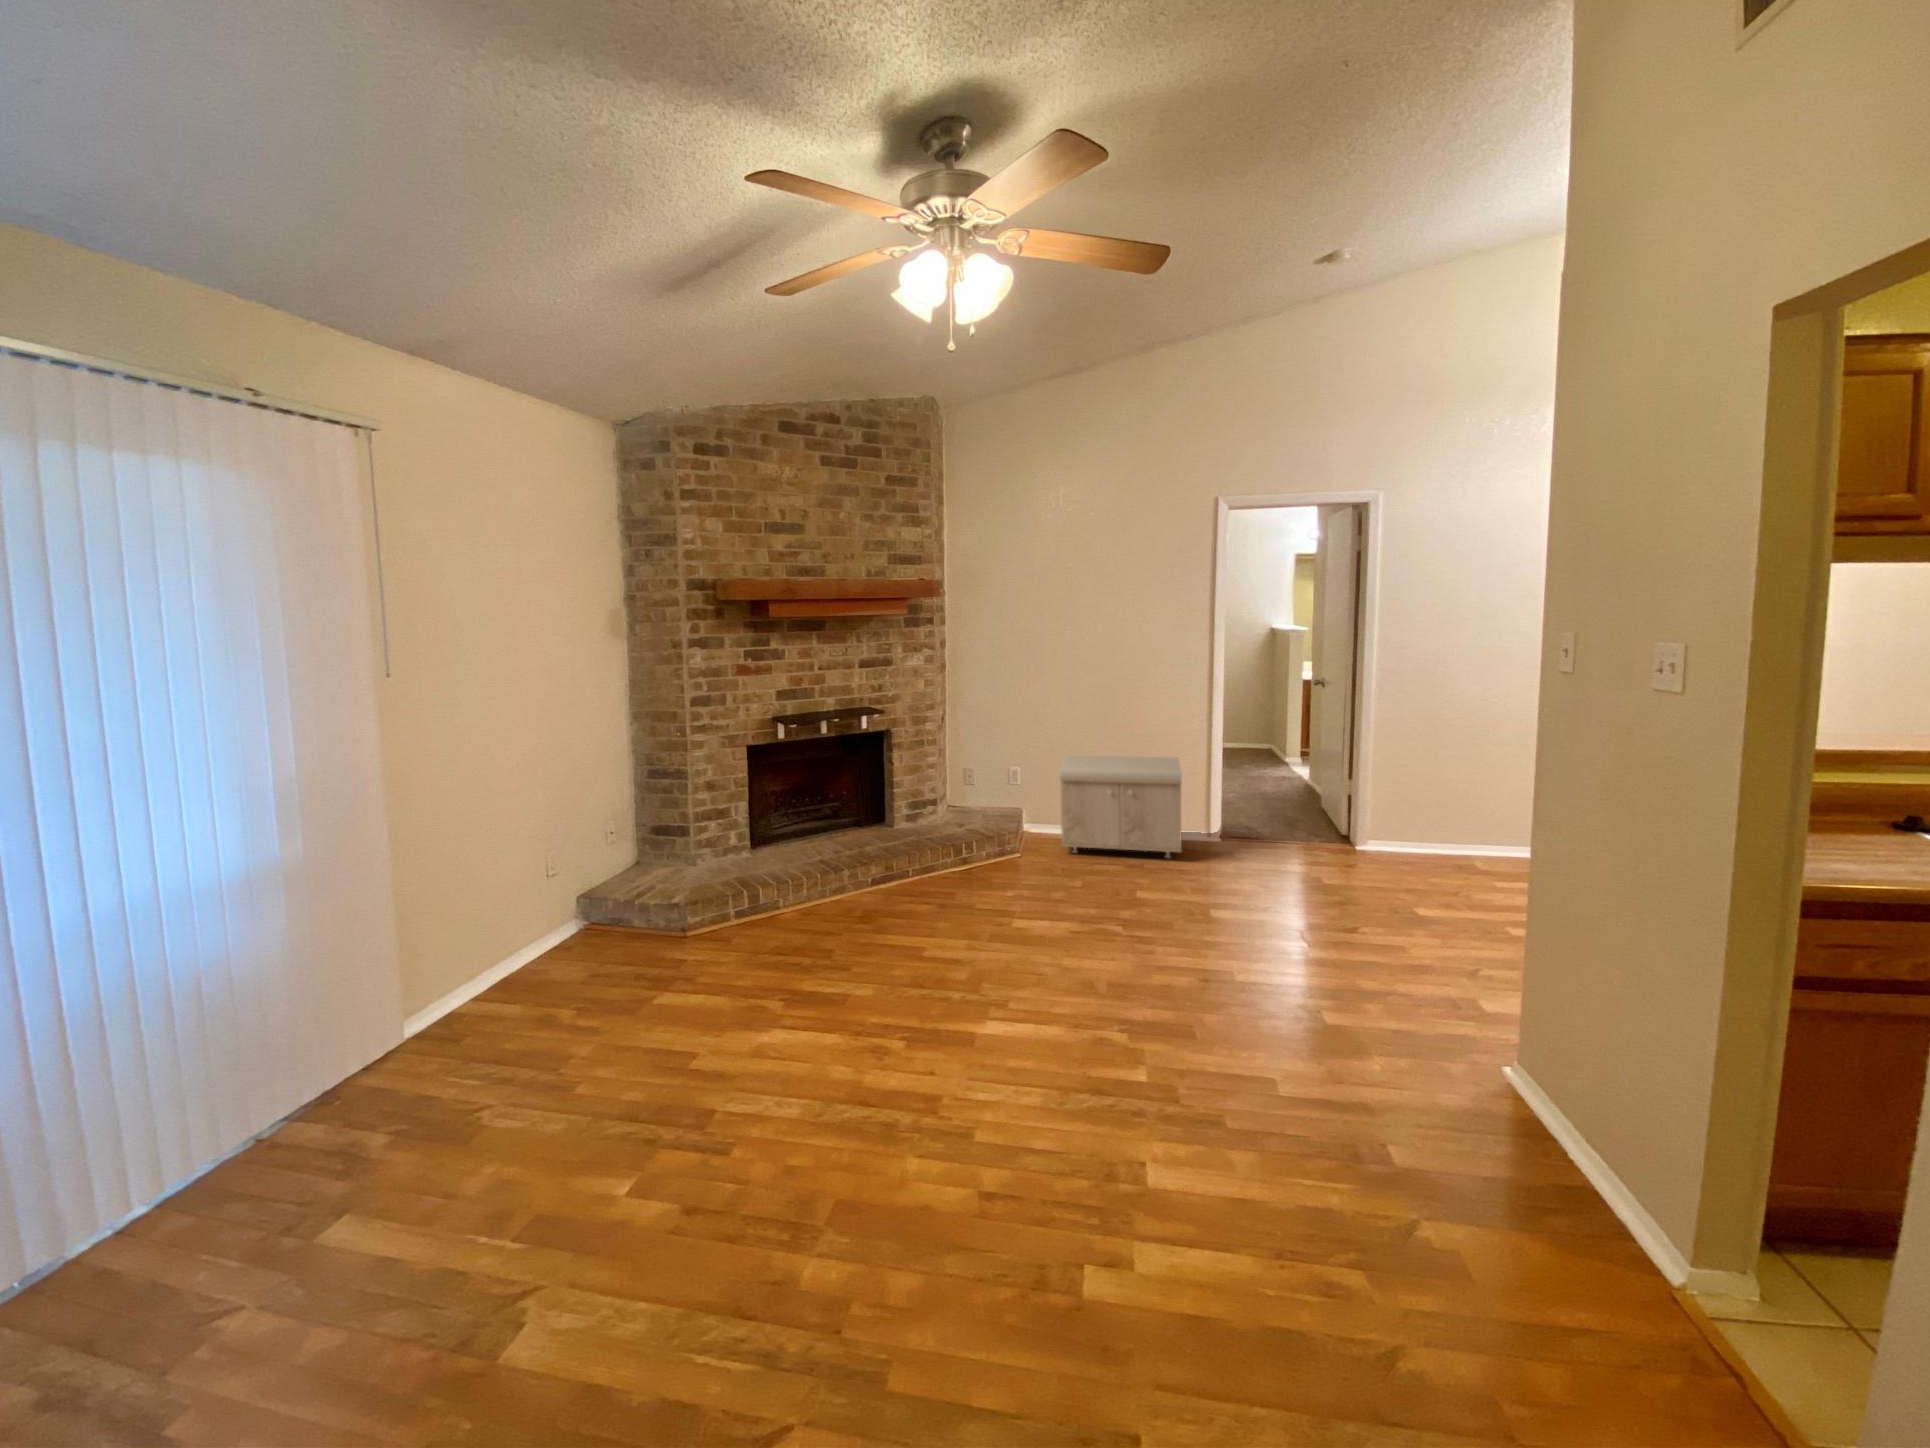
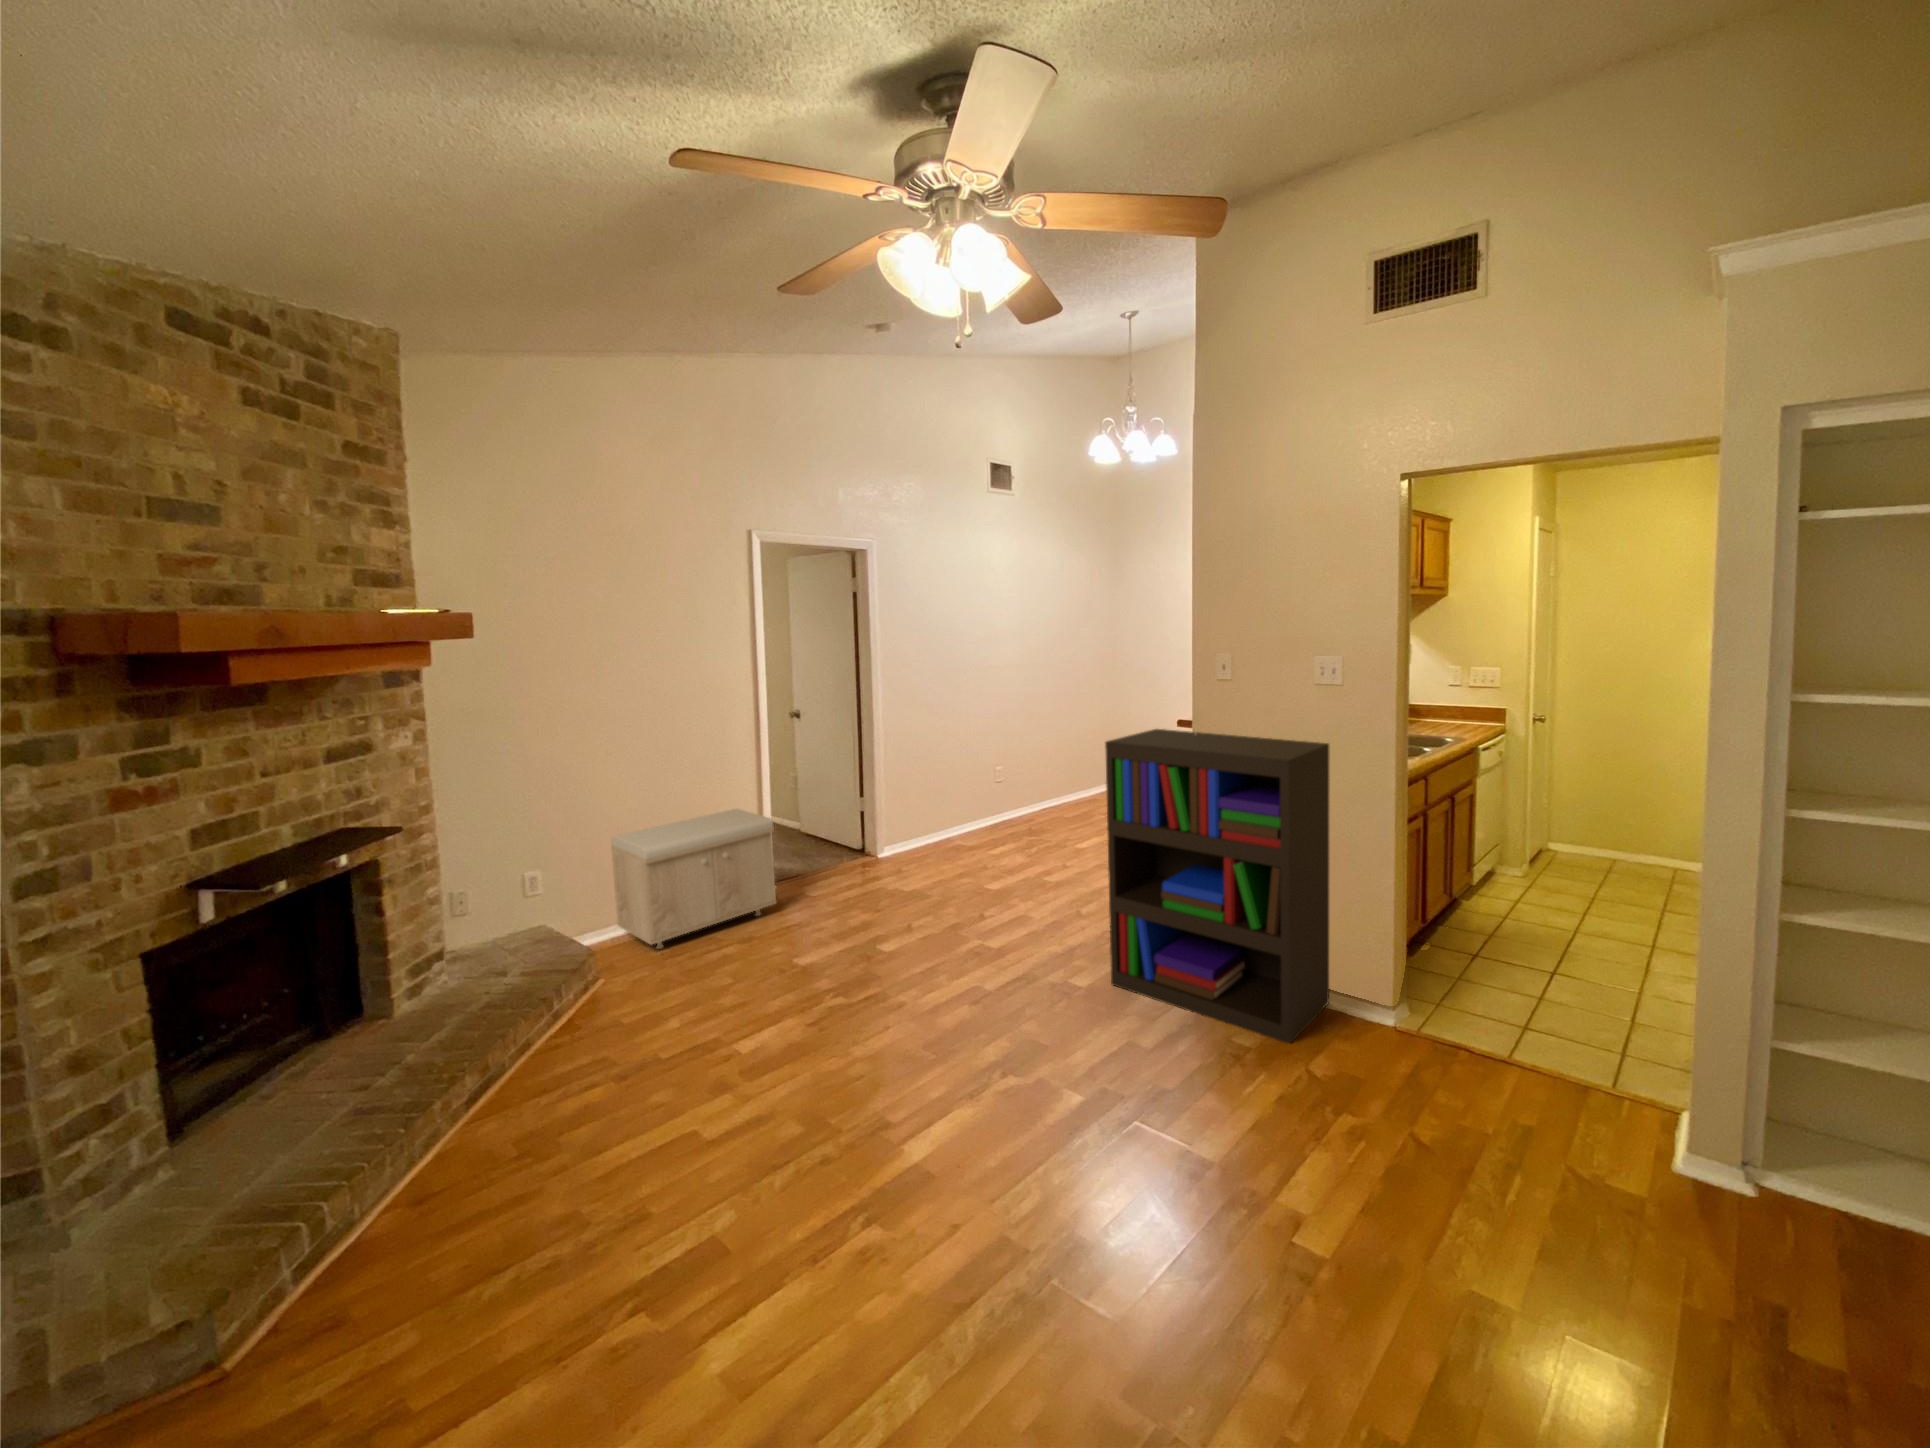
bookshelf: none [1366,744,1774,1375] -> present [1105,729,1330,1044]

